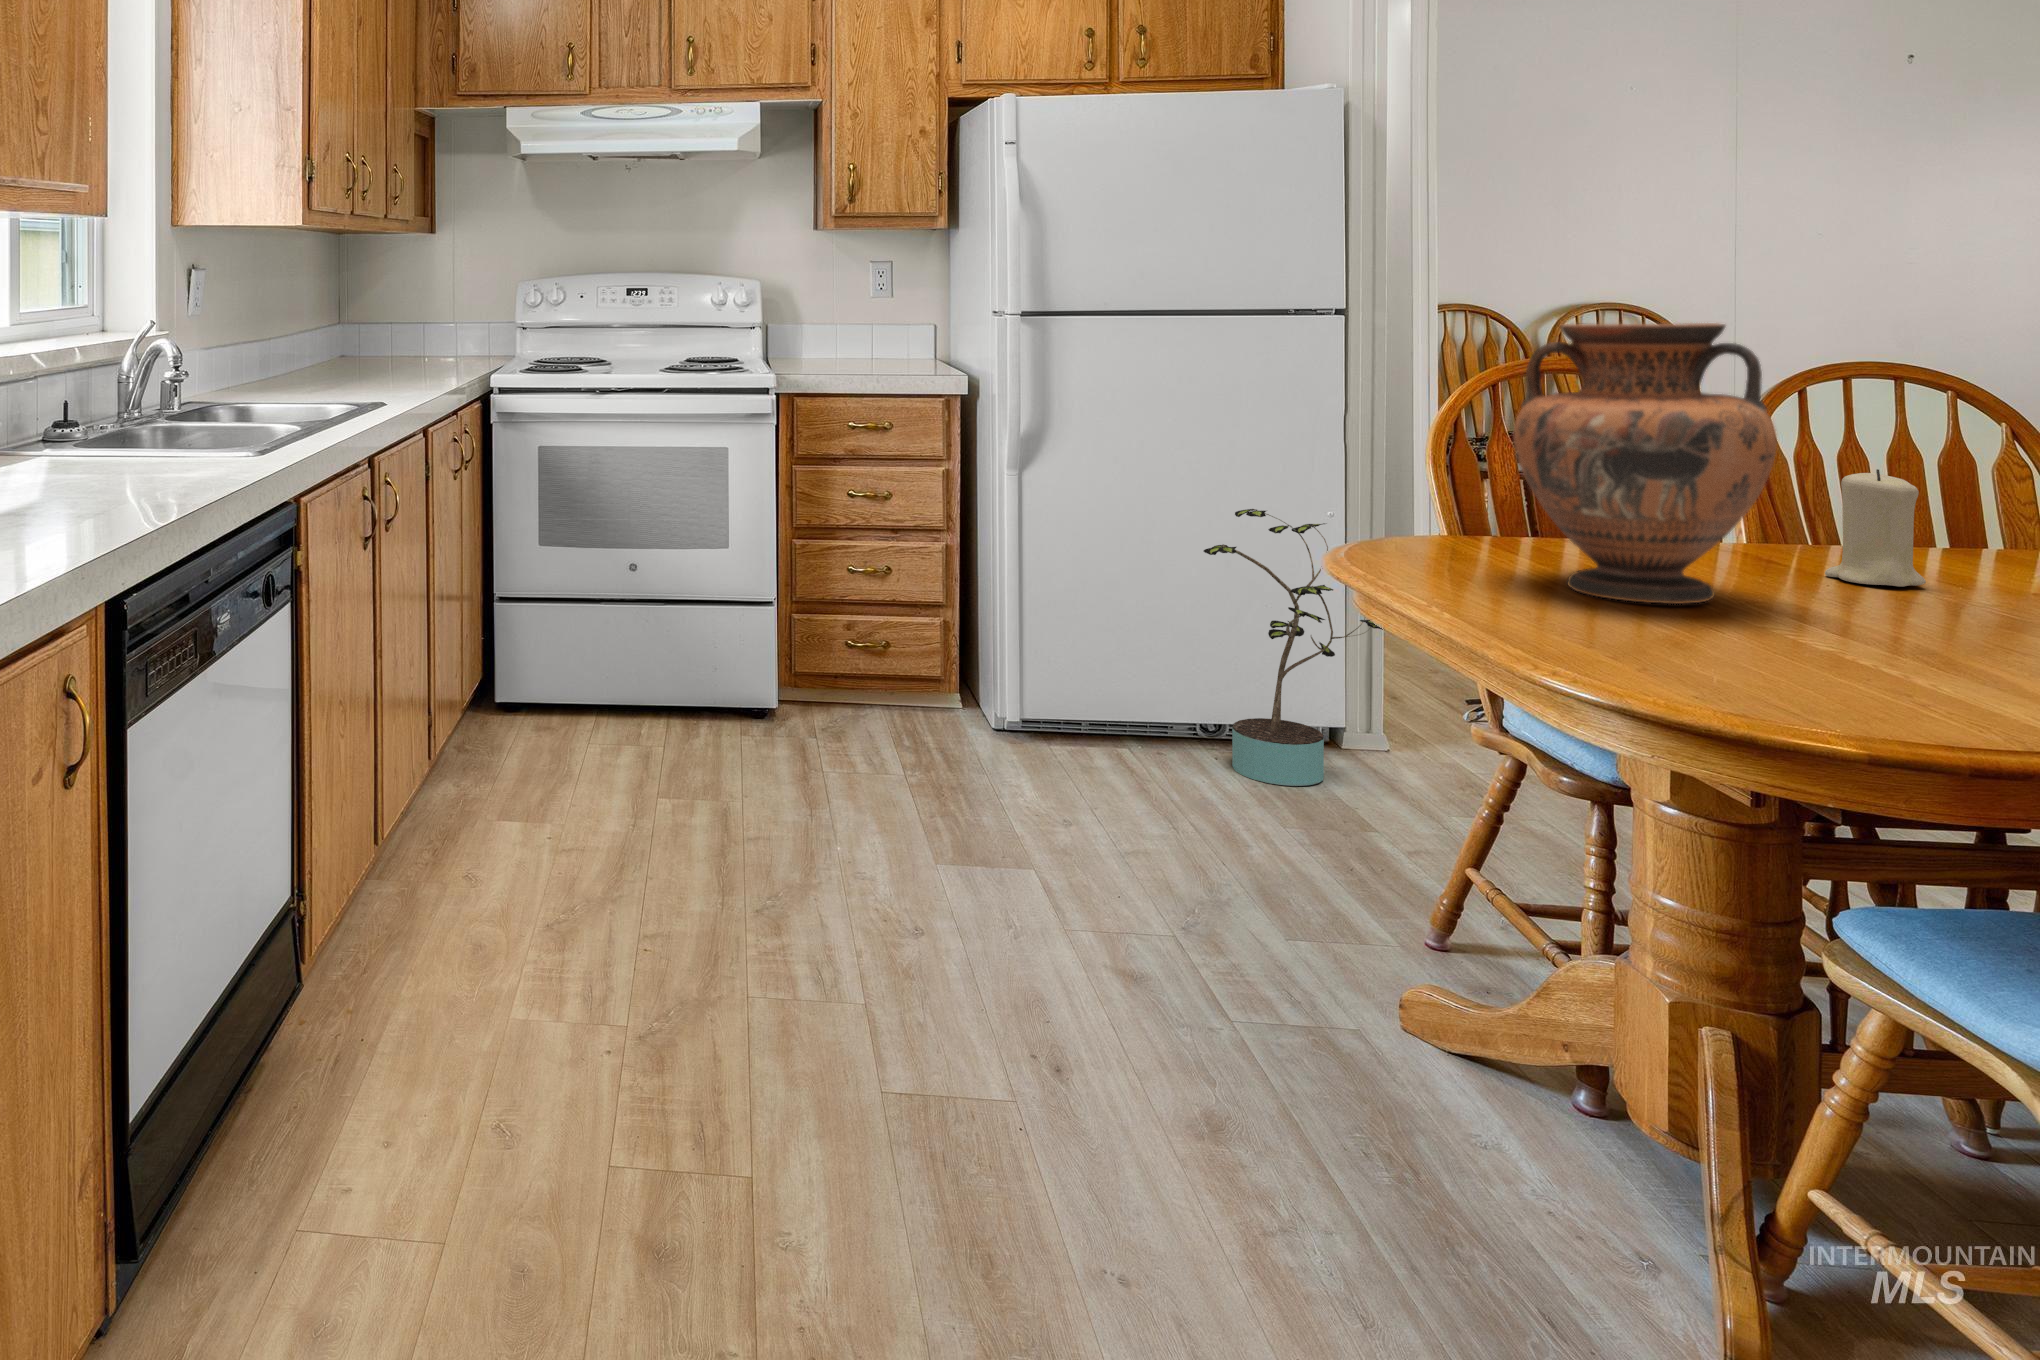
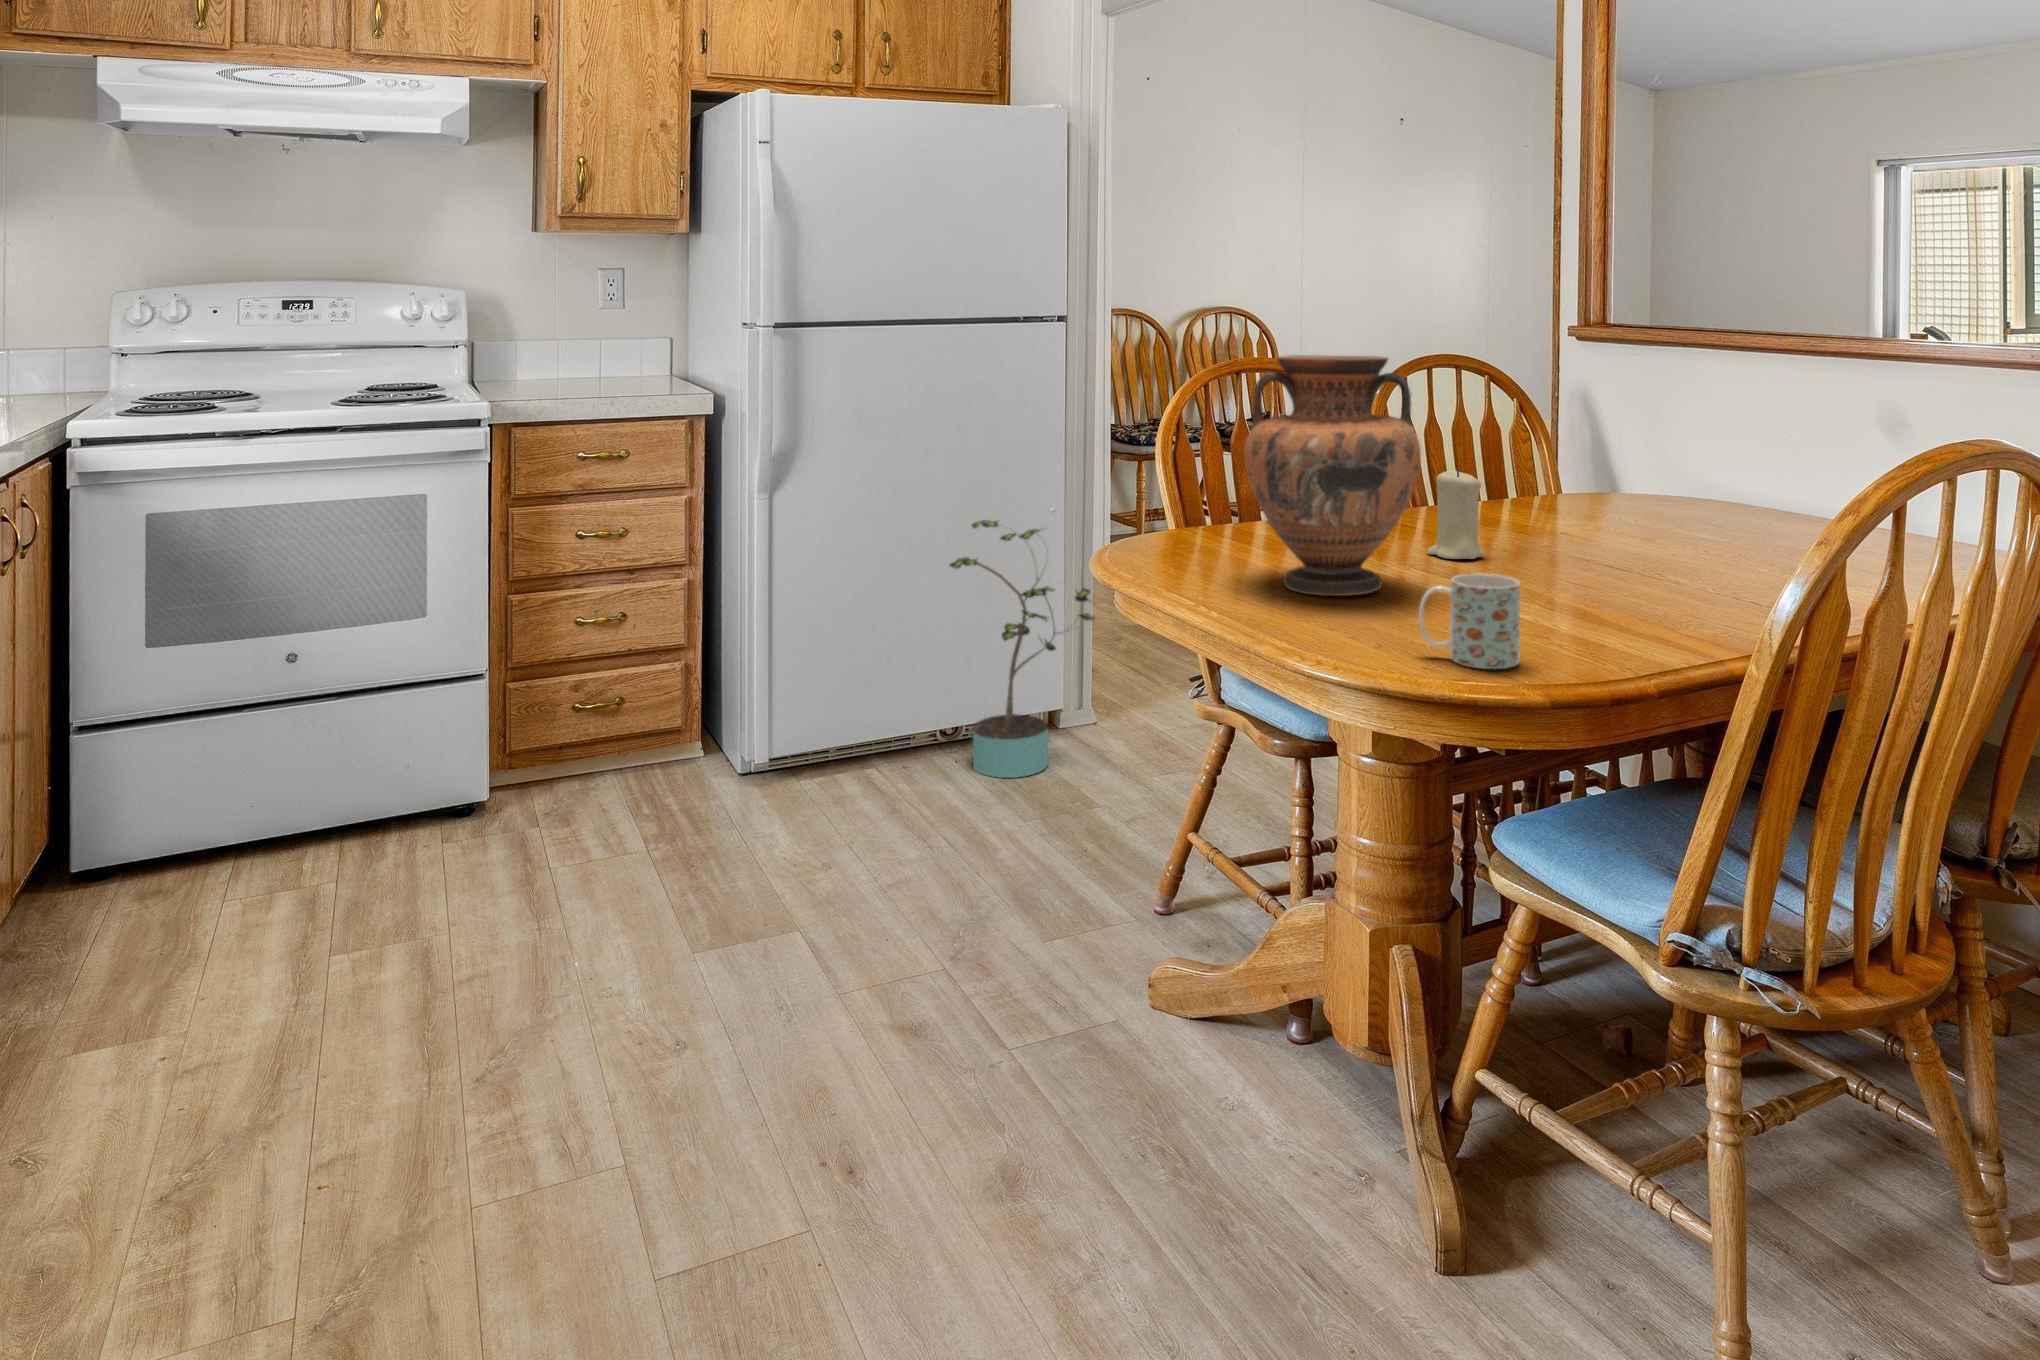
mug: none [1716,579,1877,695] -> present [1419,574,1521,669]

